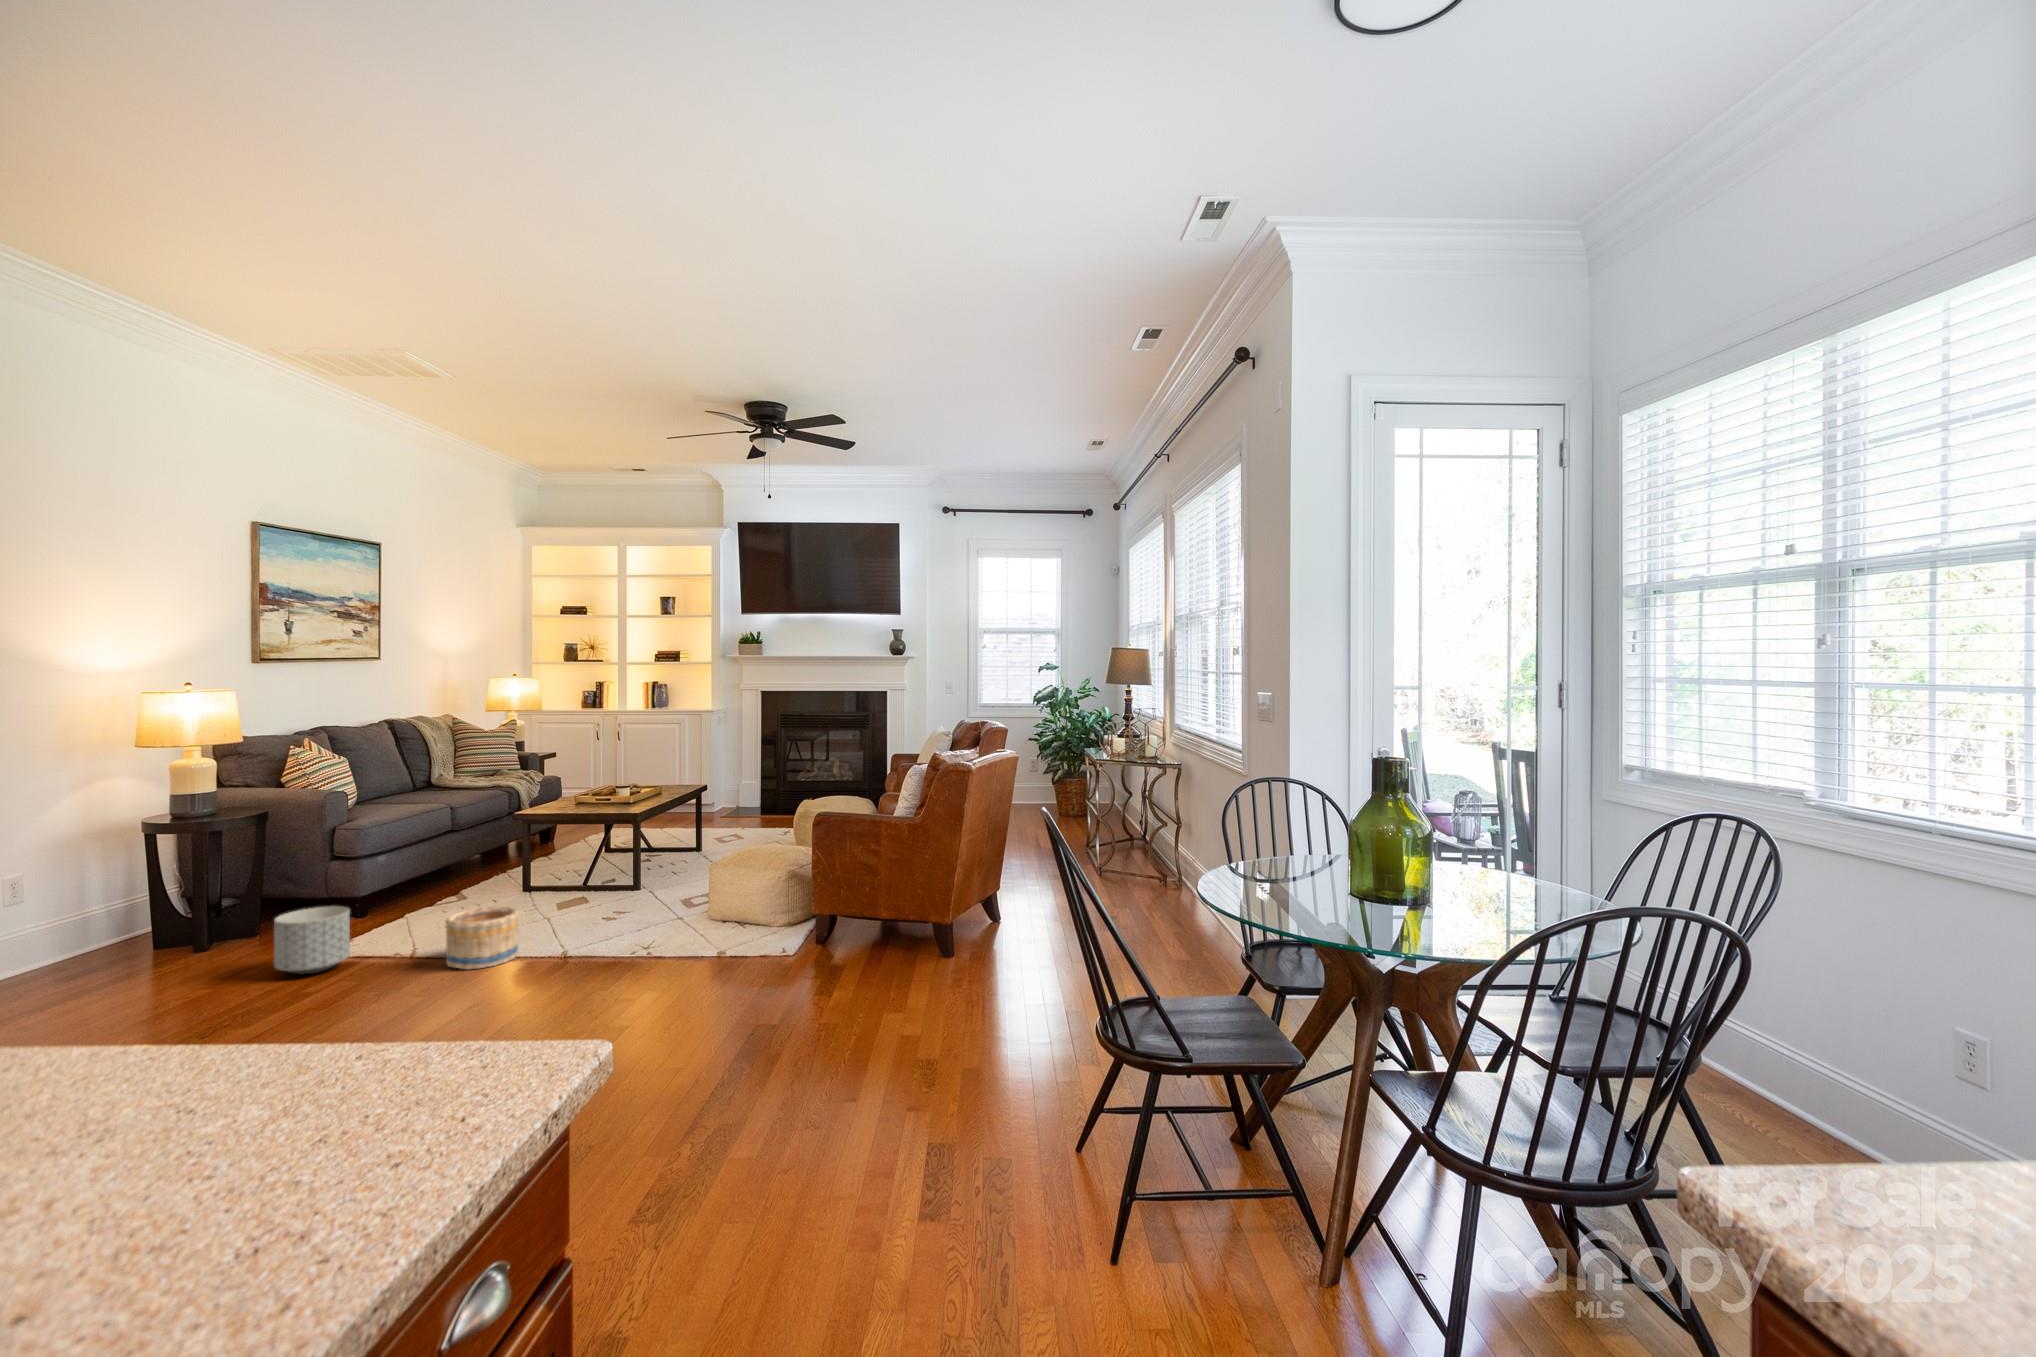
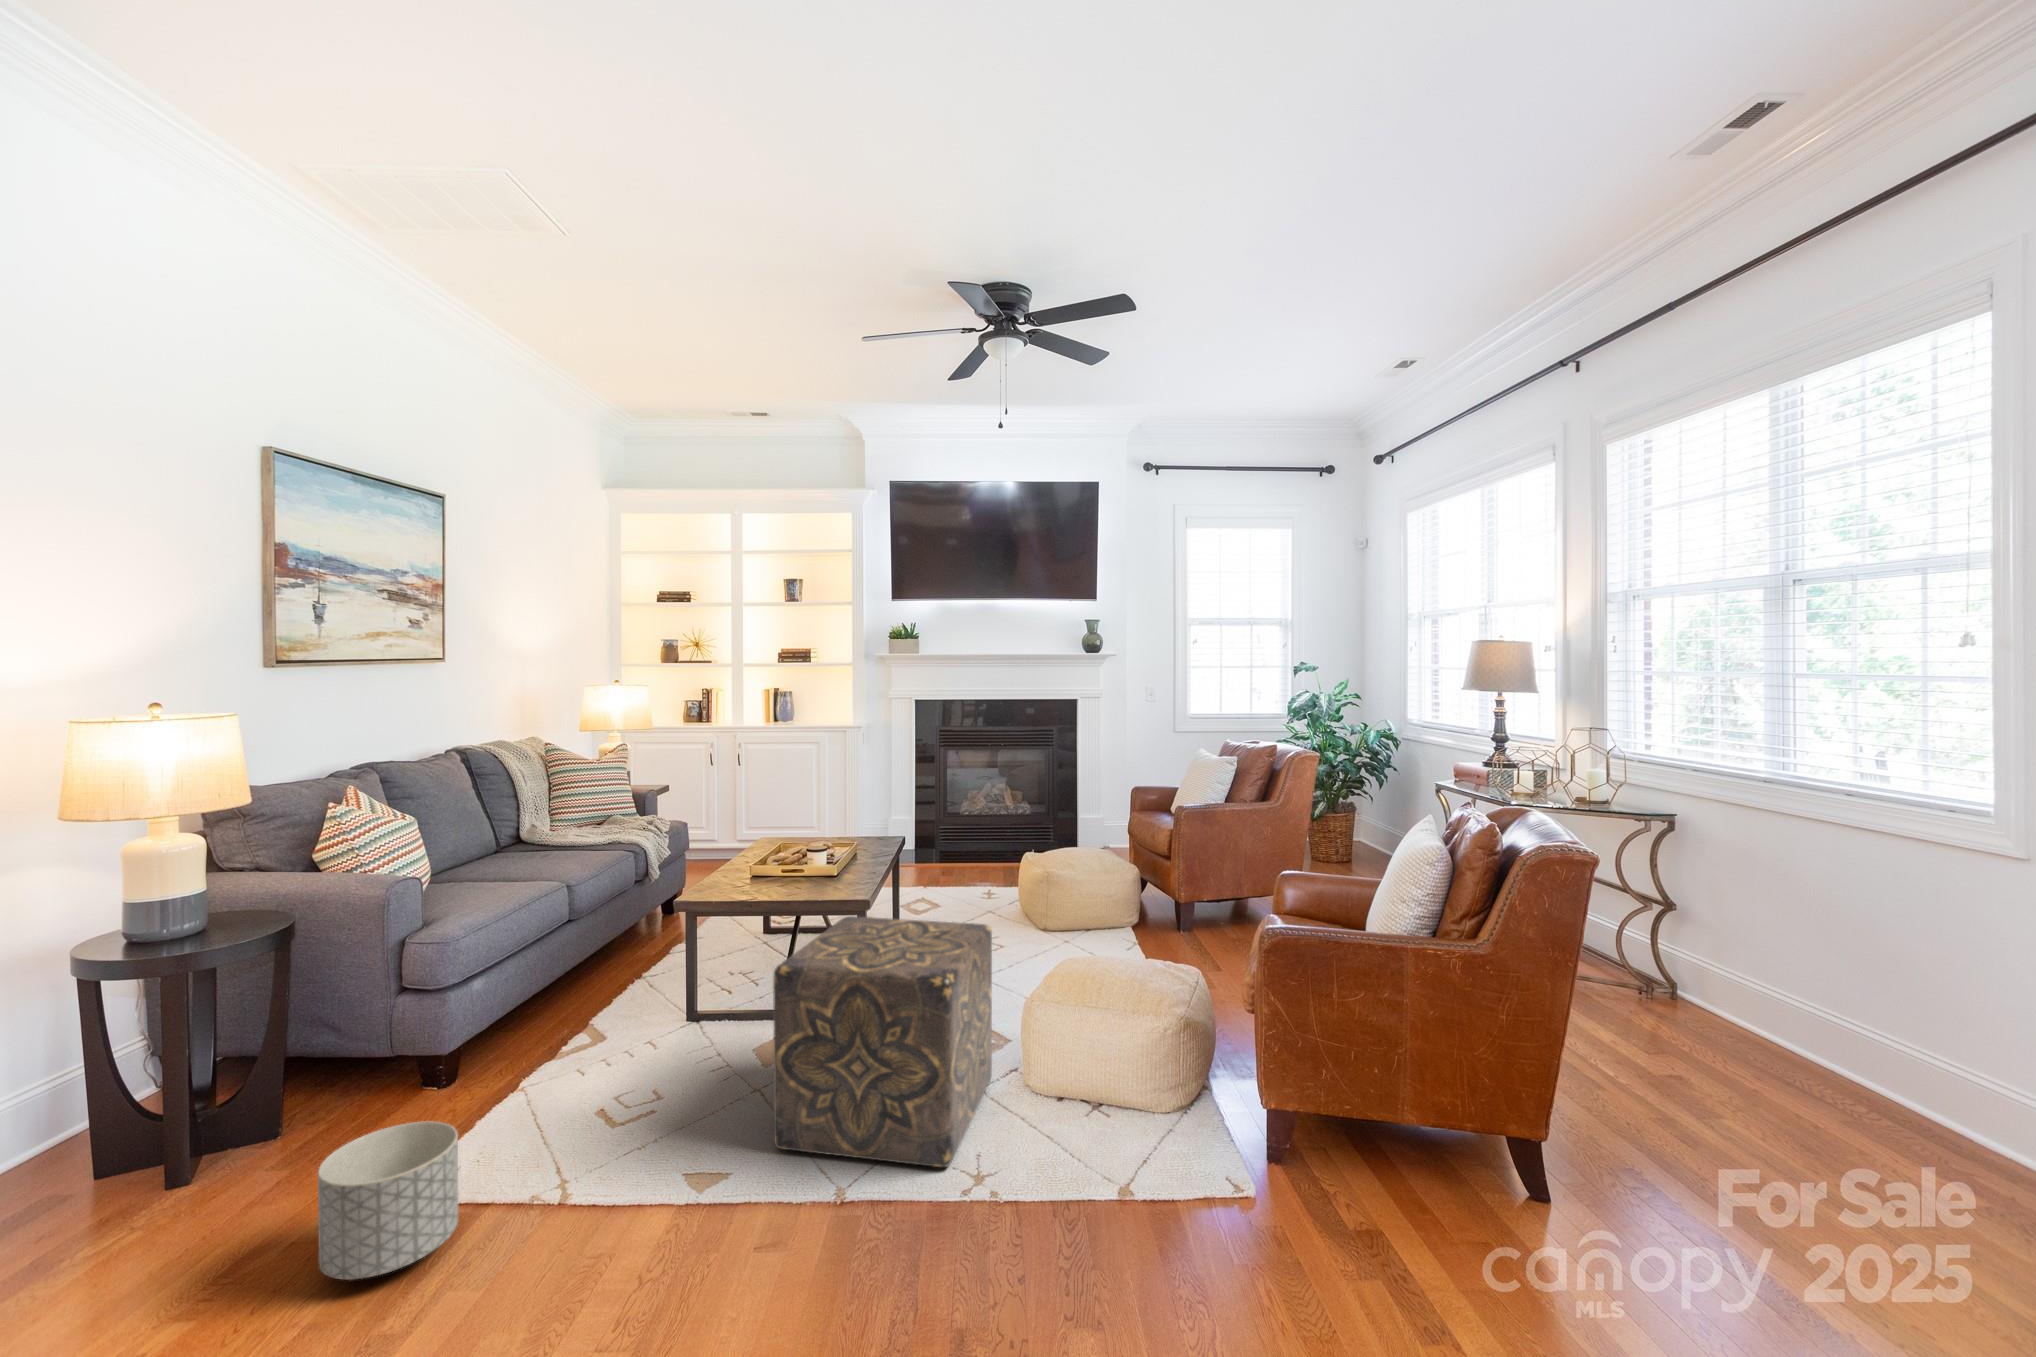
ottoman: none [537,817,690,945] -> present [773,916,992,1167]
basket: present [445,907,519,969] -> none [639,1106,763,1254]

